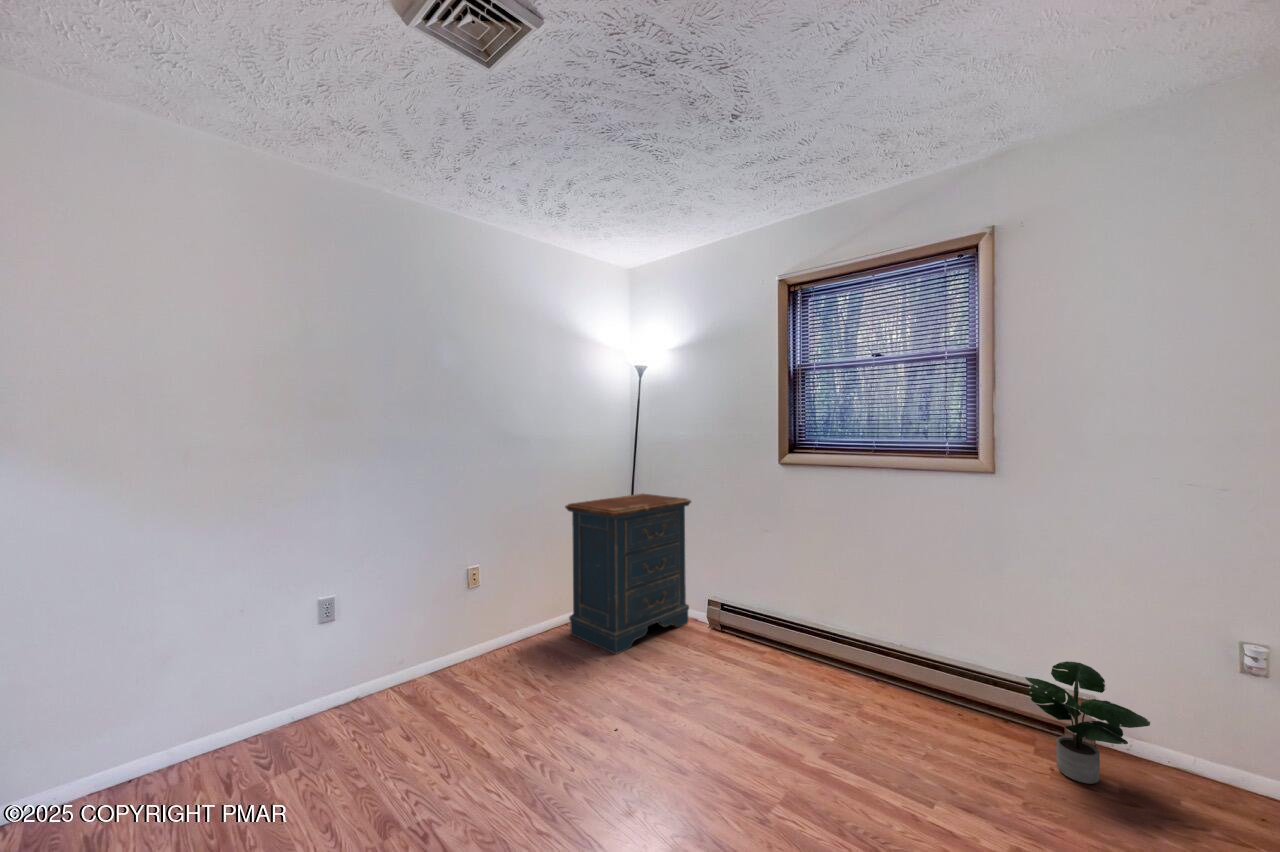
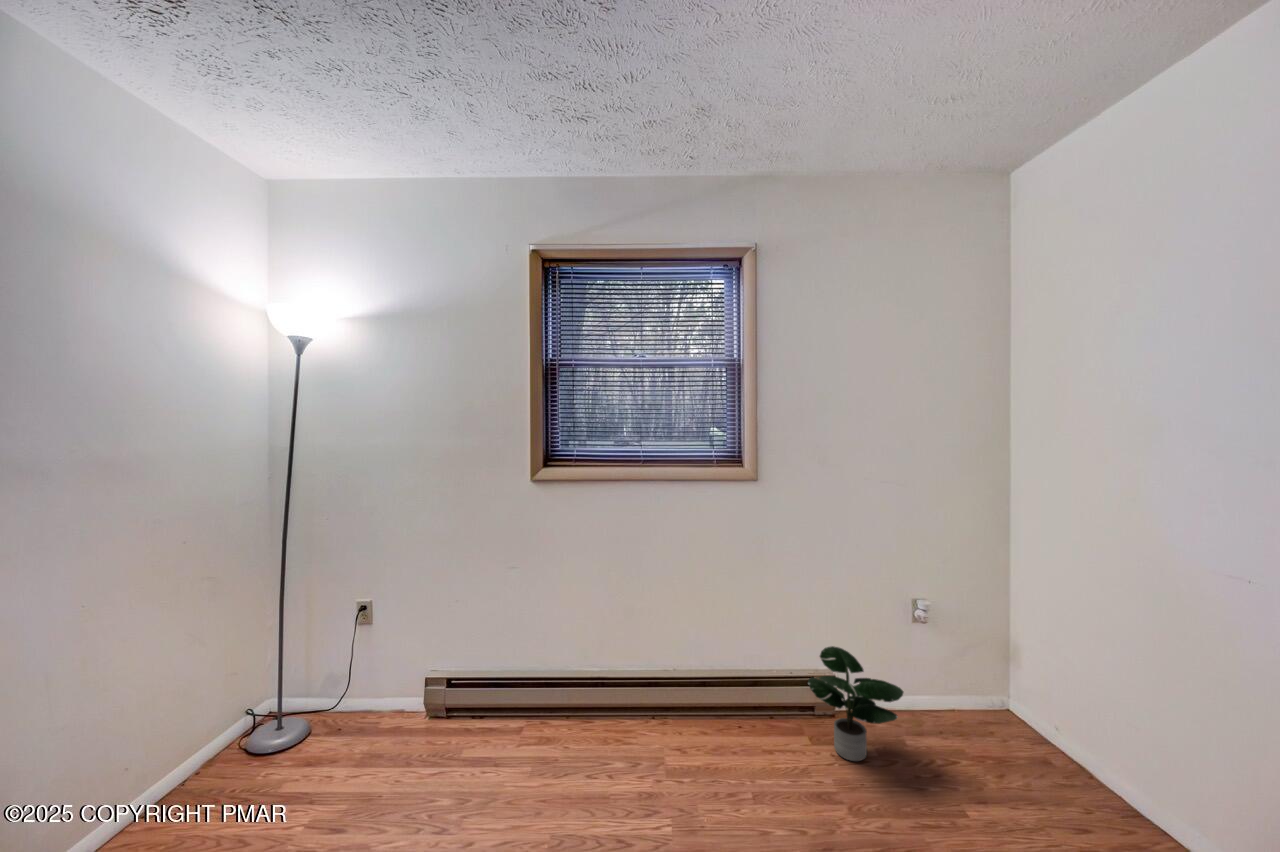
dresser: present [565,494,691,654] -> none [136,539,395,847]

